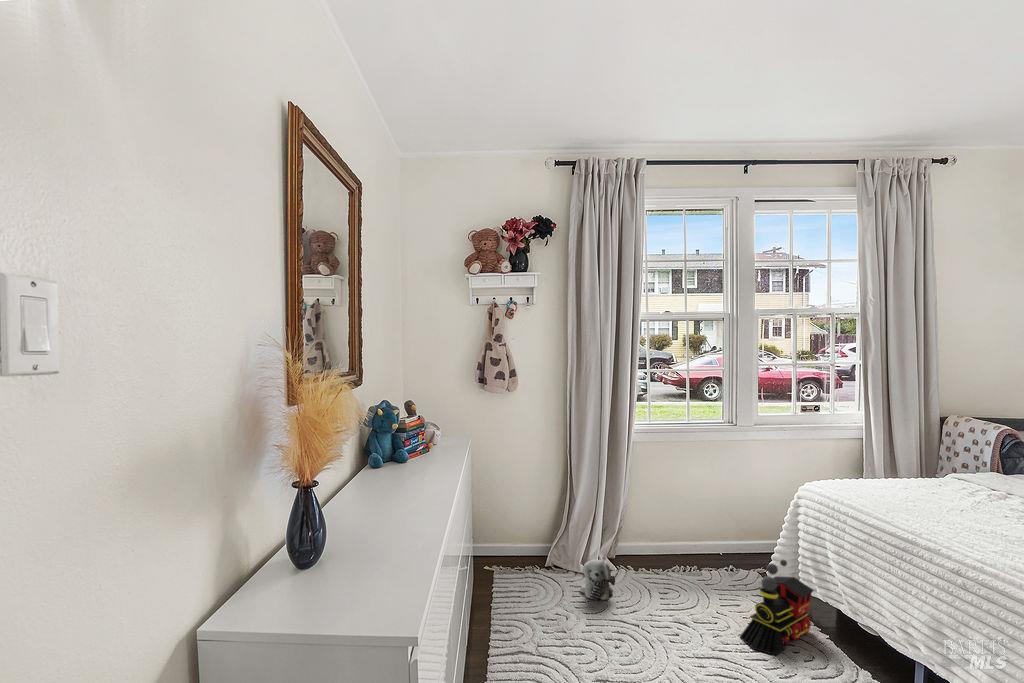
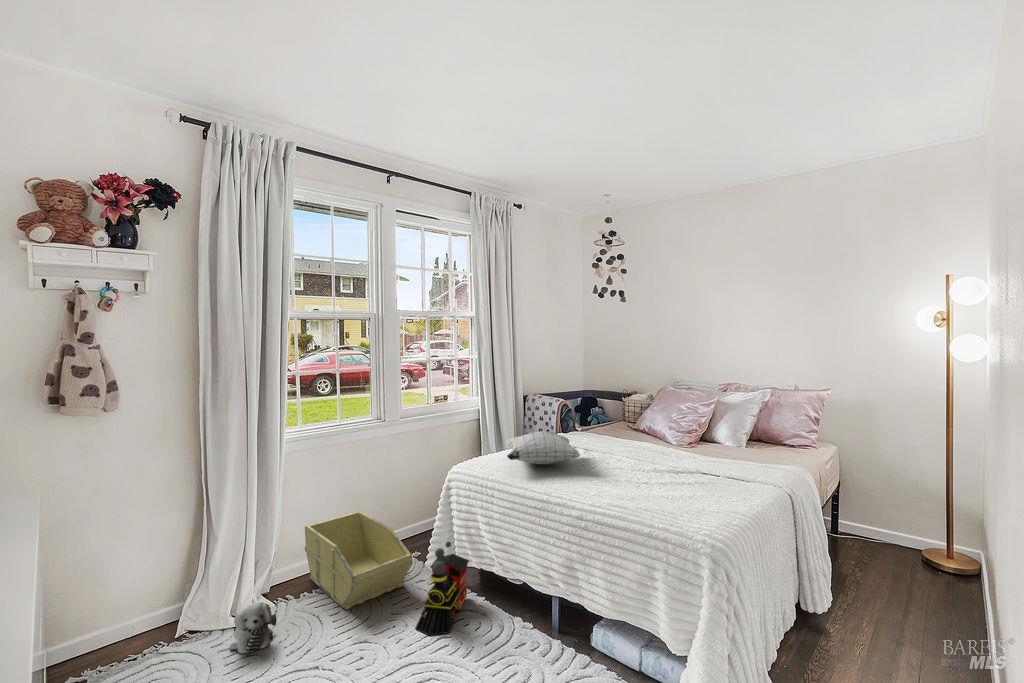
pillow: none [867,457,989,502] -> present [507,431,580,464]
storage bin: none [651,511,749,597] -> present [305,511,412,610]

